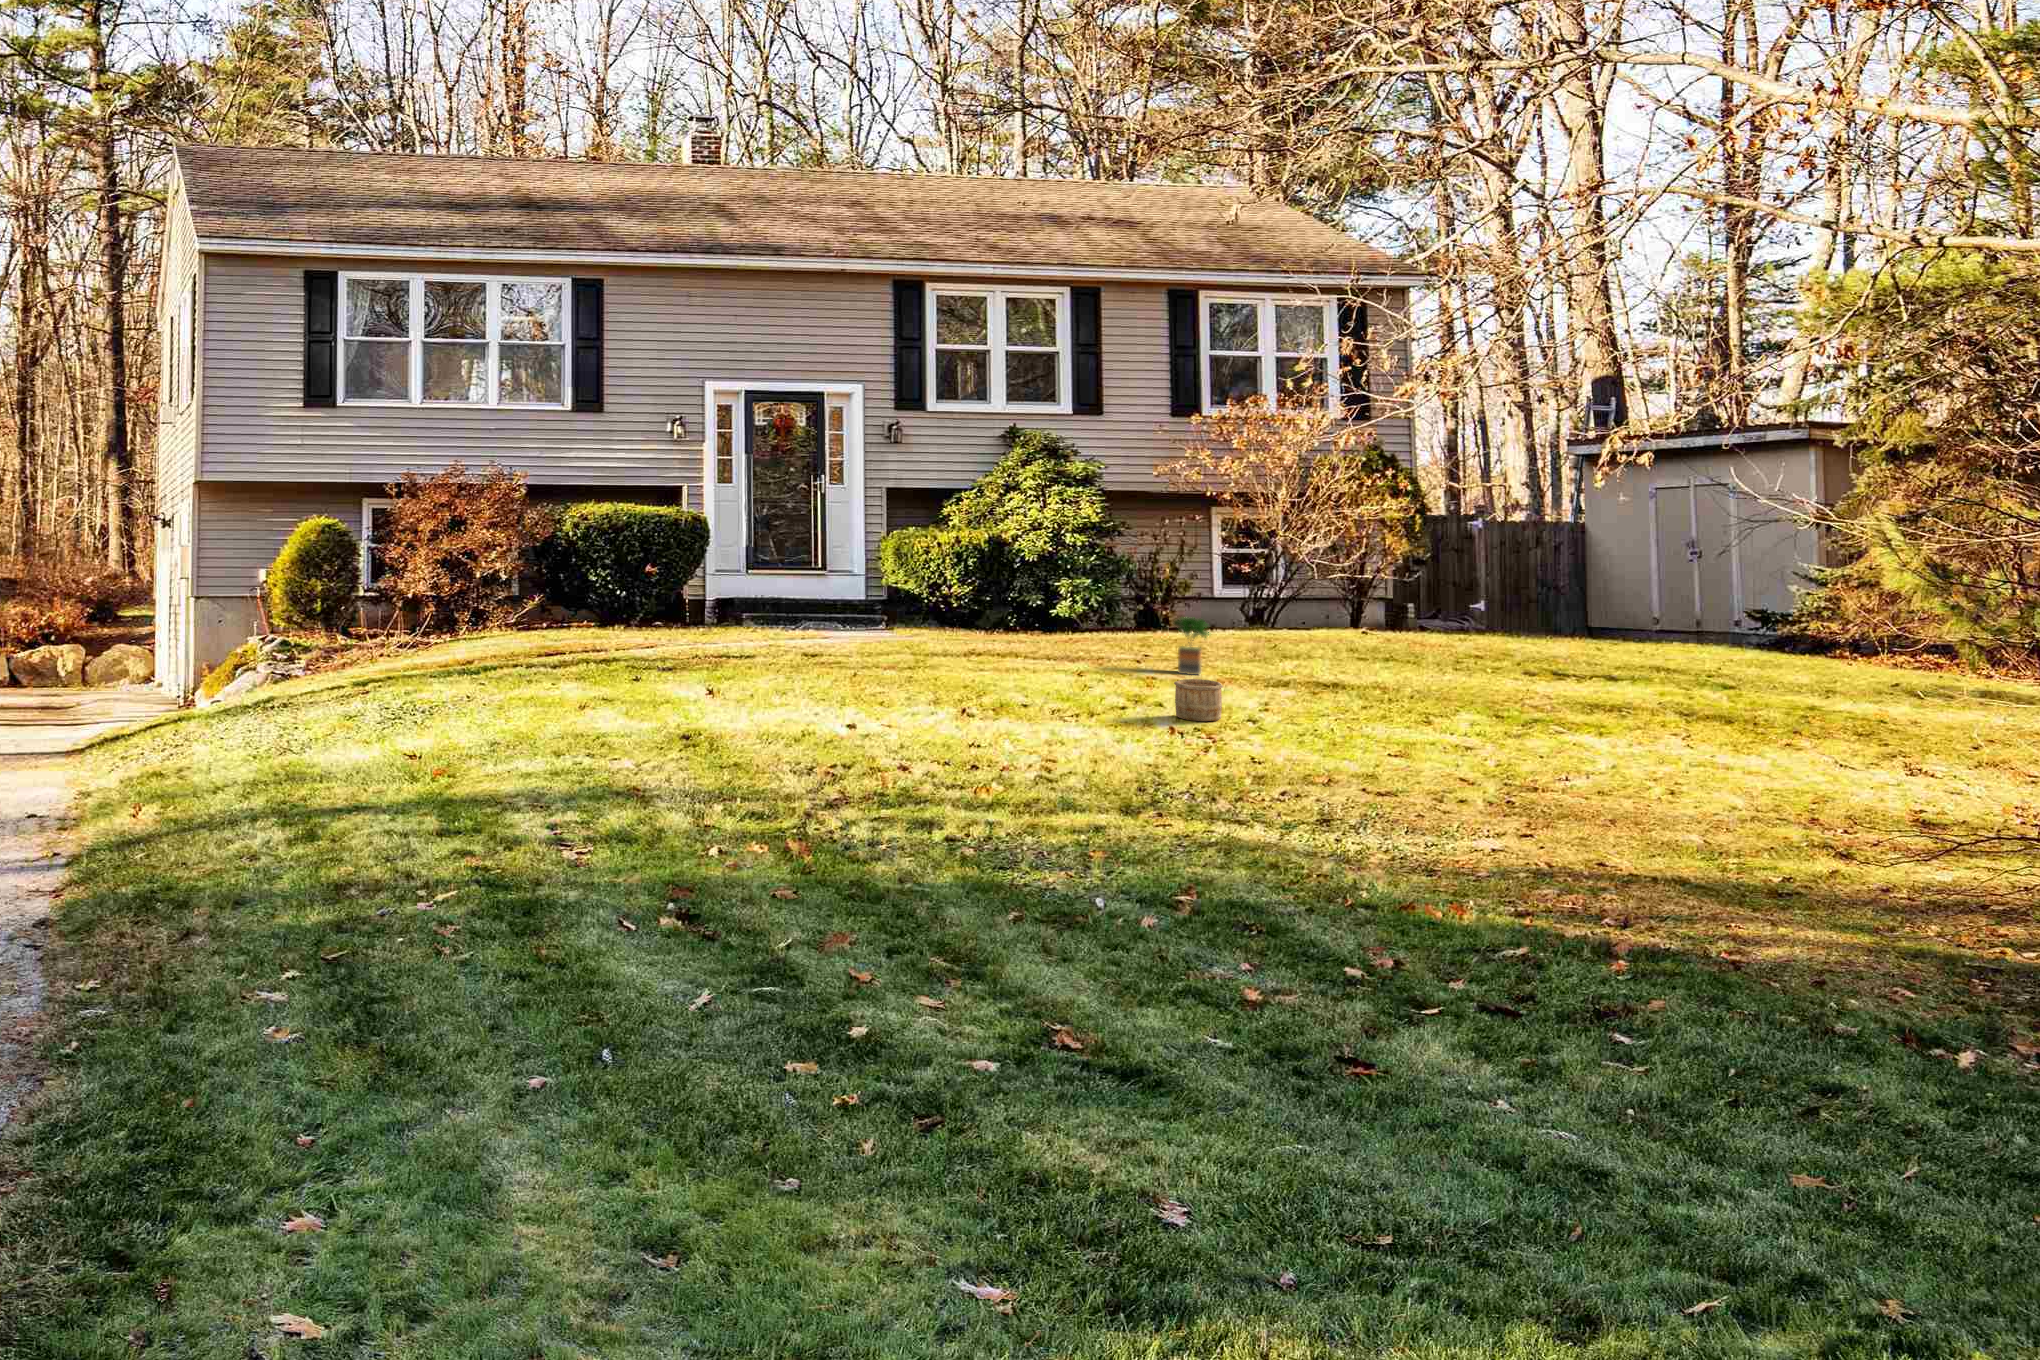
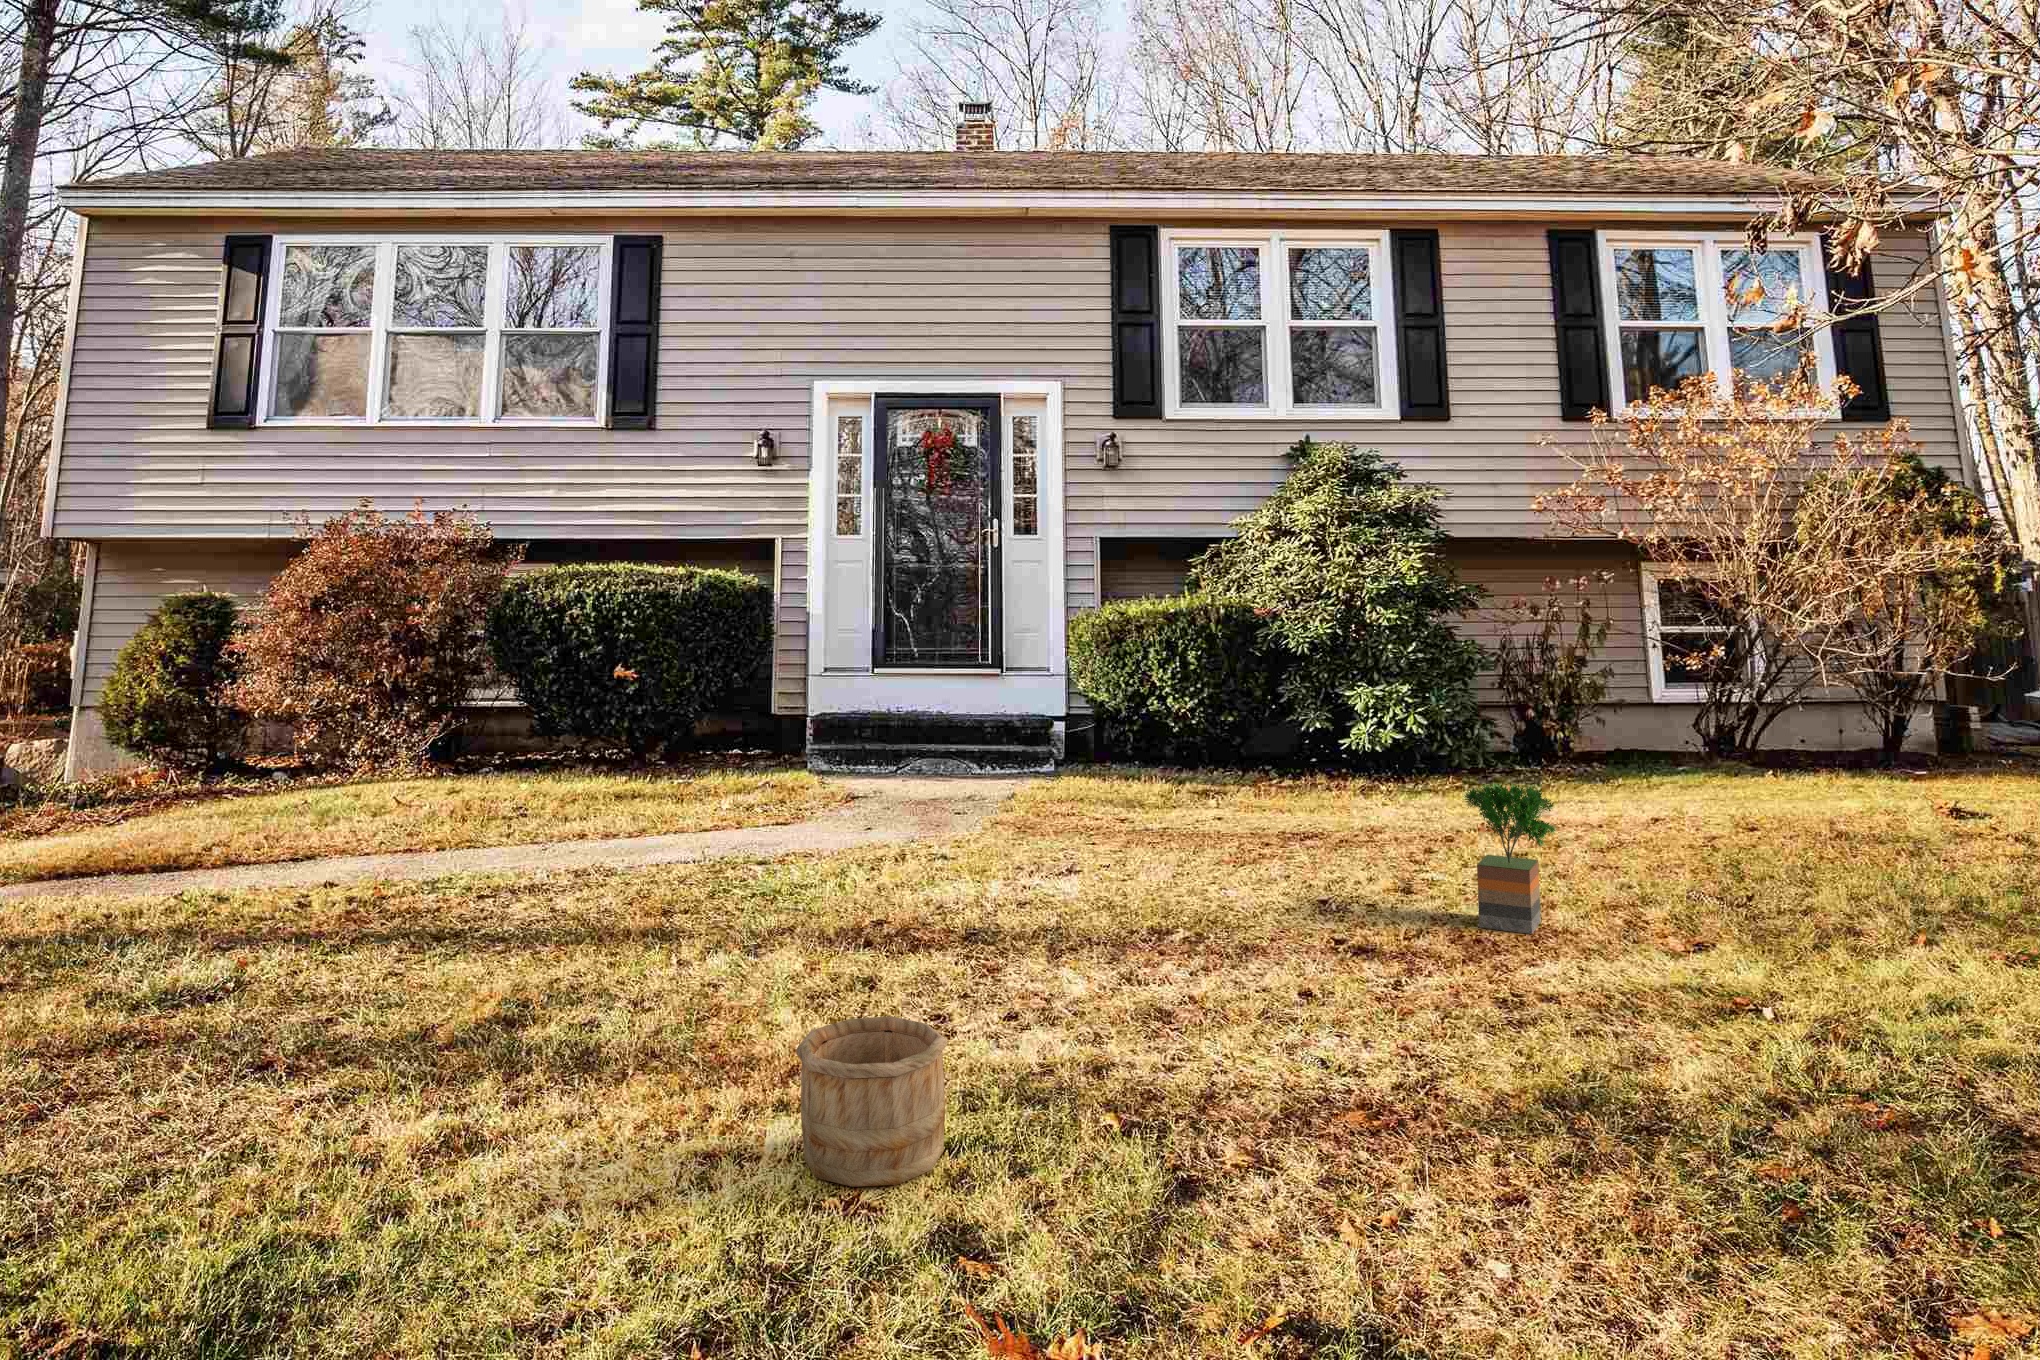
wooden bucket: present [1174,679,1223,721] -> present [796,1016,947,1187]

